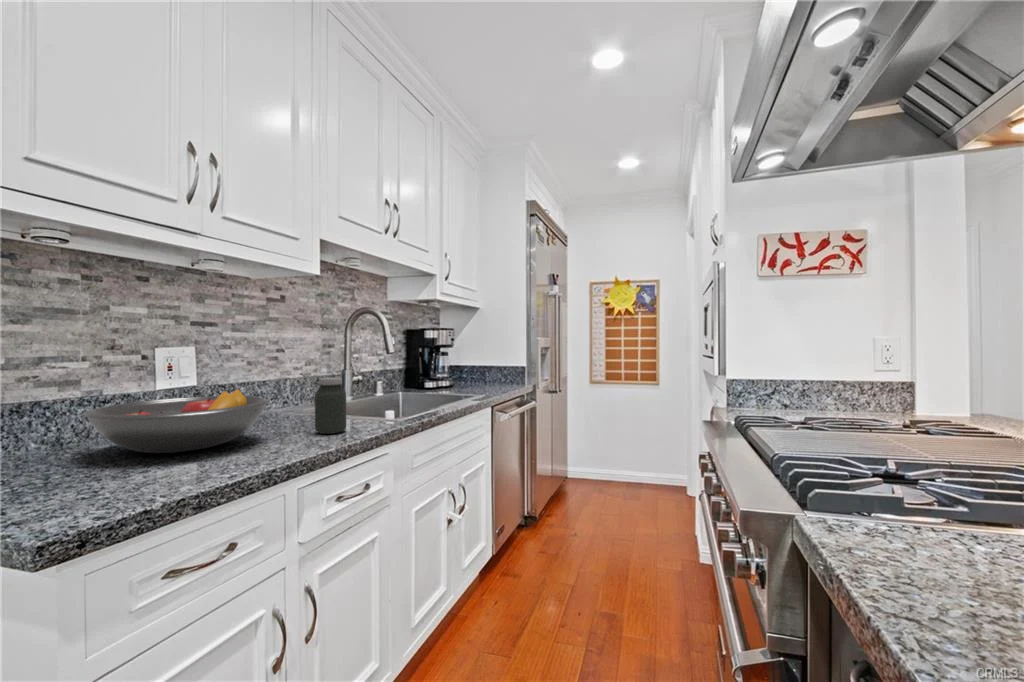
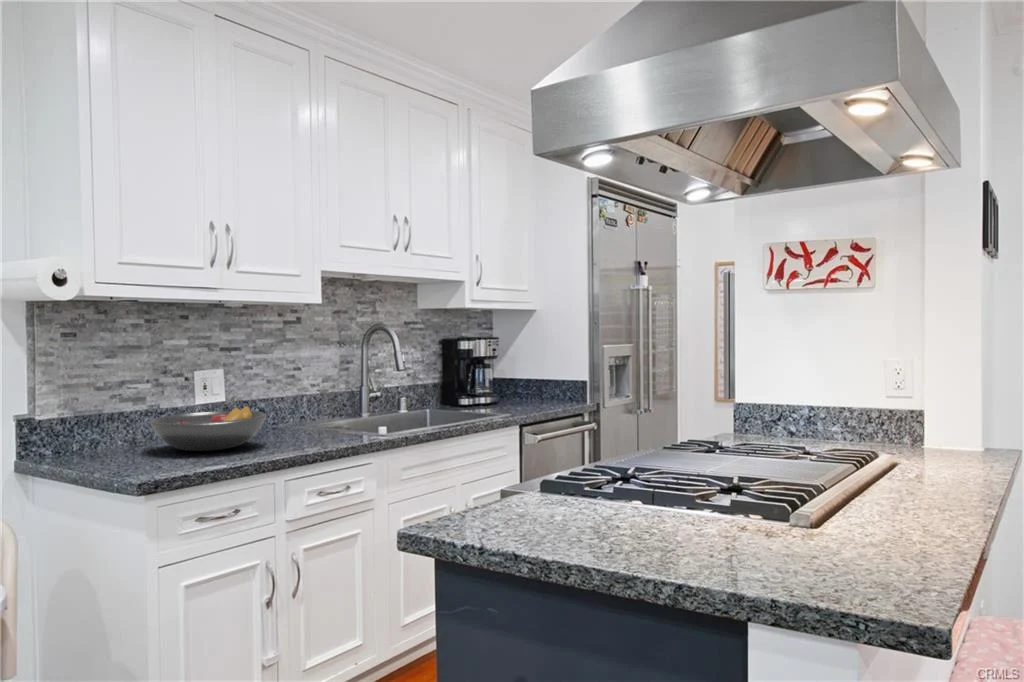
jar: present [315,378,346,434] -> none [304,397,330,444]

